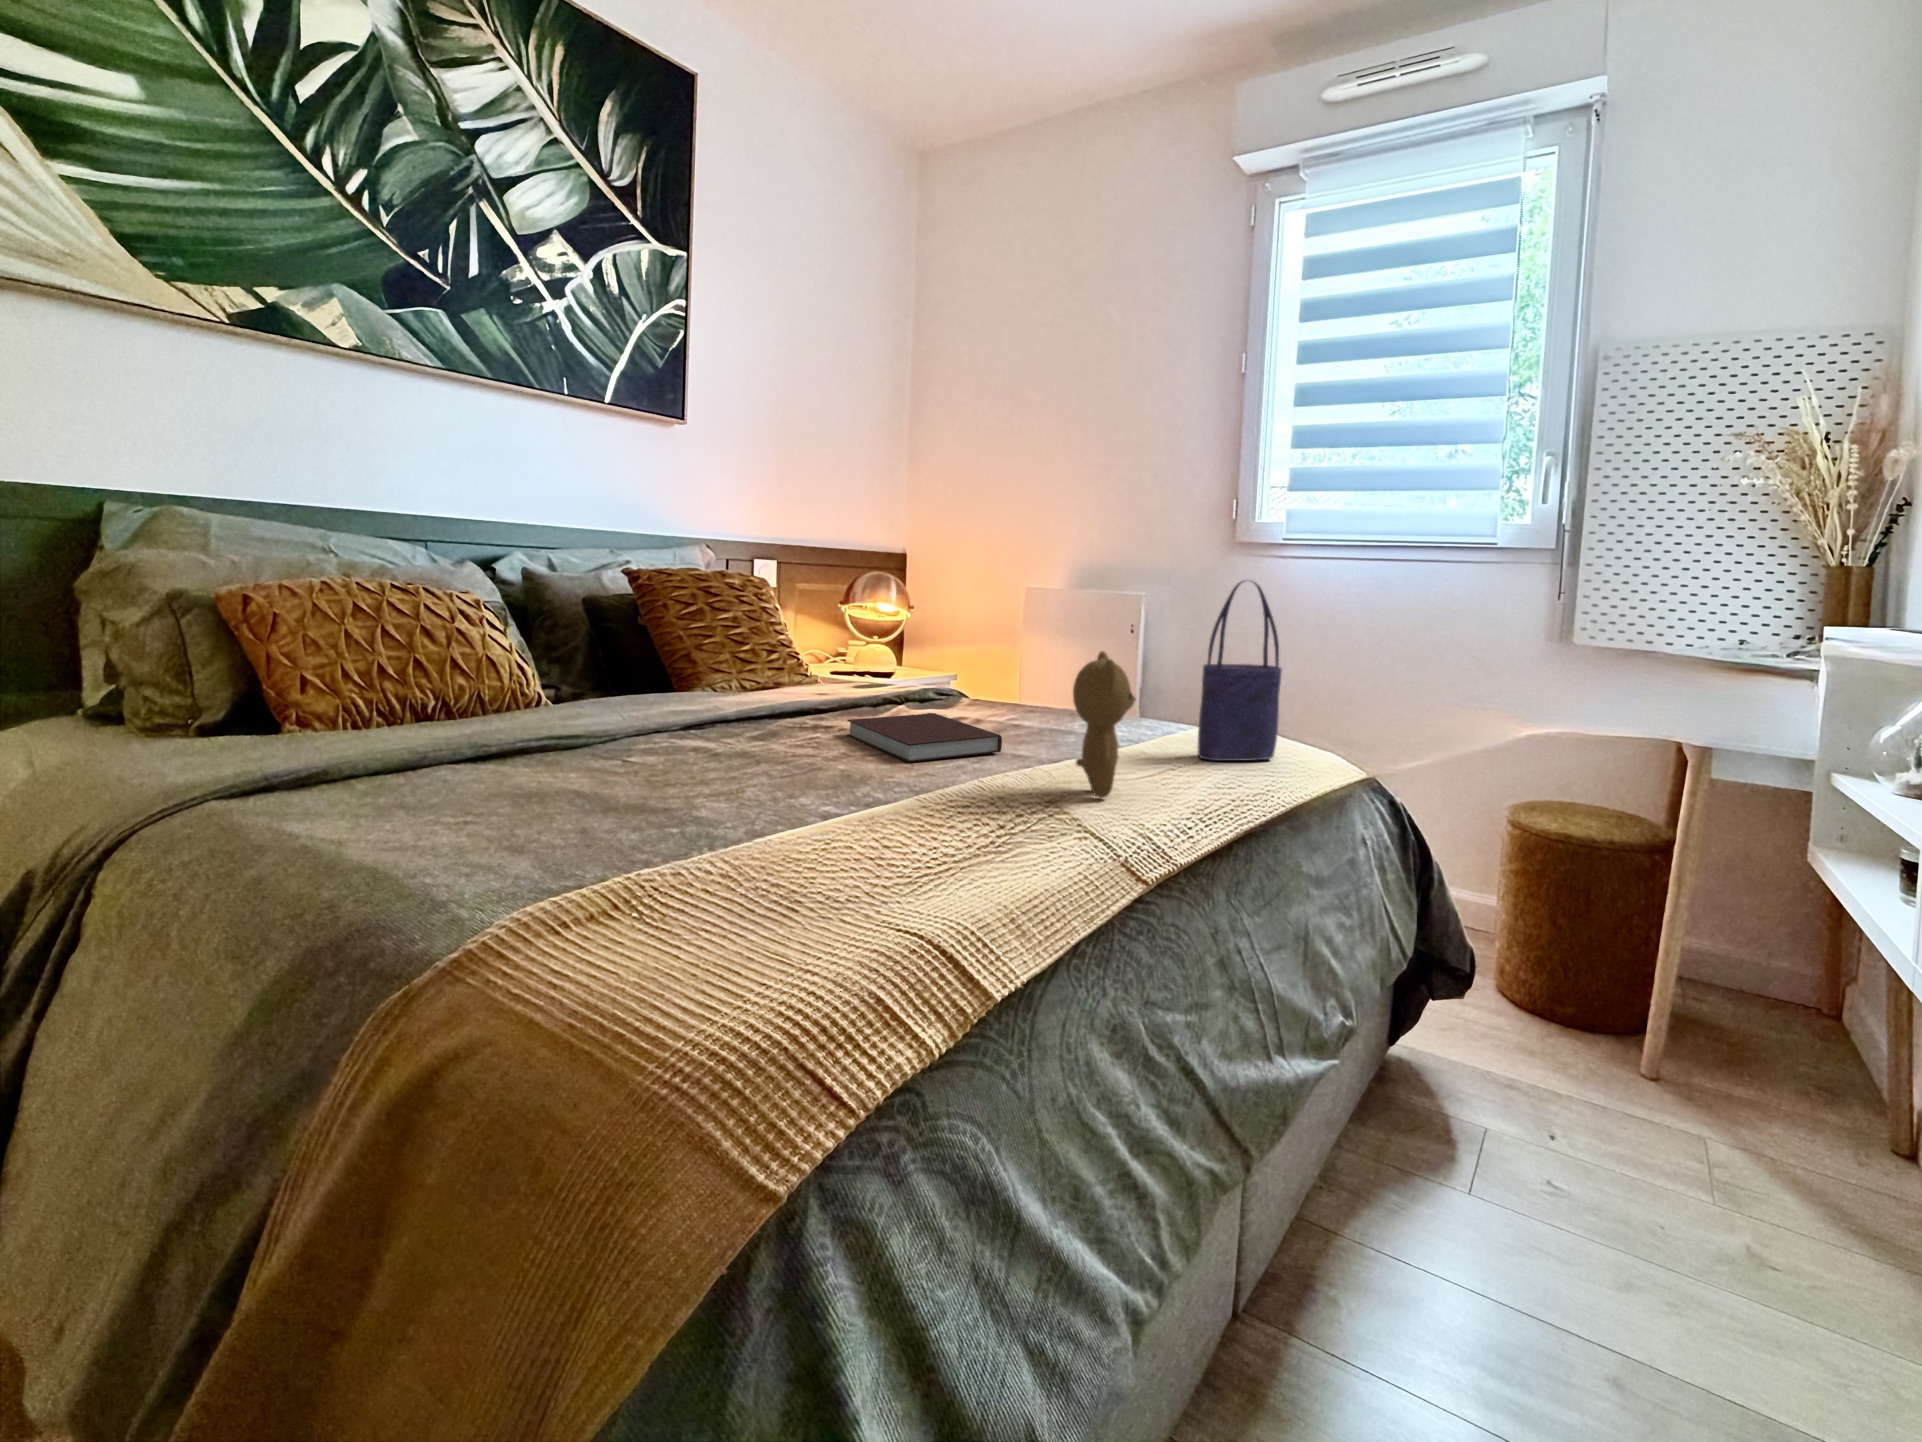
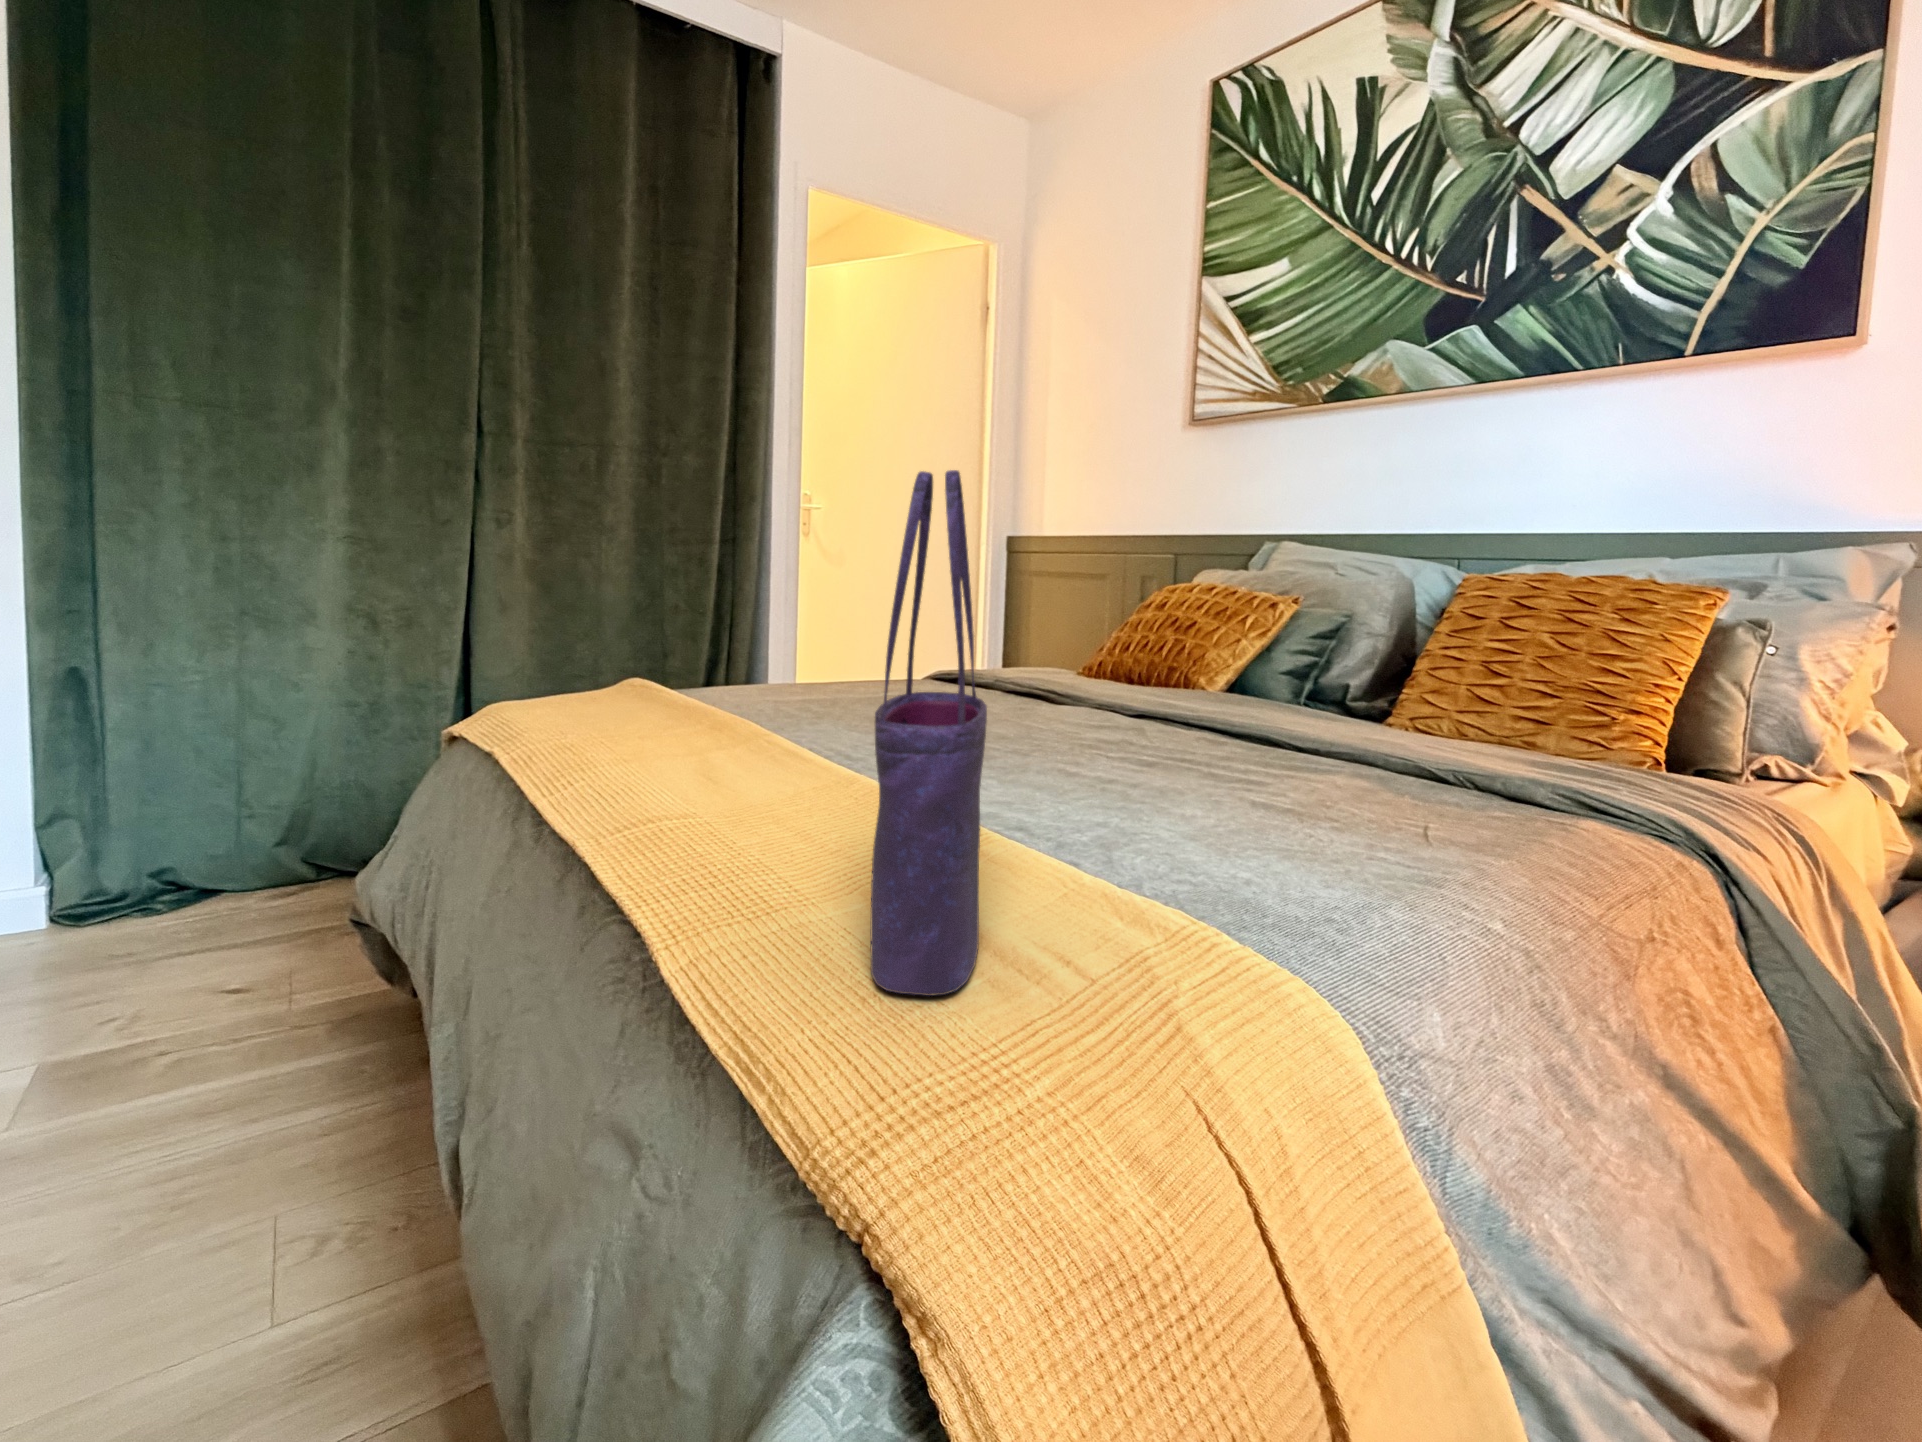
teddy bear: present [1073,651,1135,798] -> none [700,610,818,801]
notebook: present [847,713,1002,762] -> none [958,732,1181,788]

